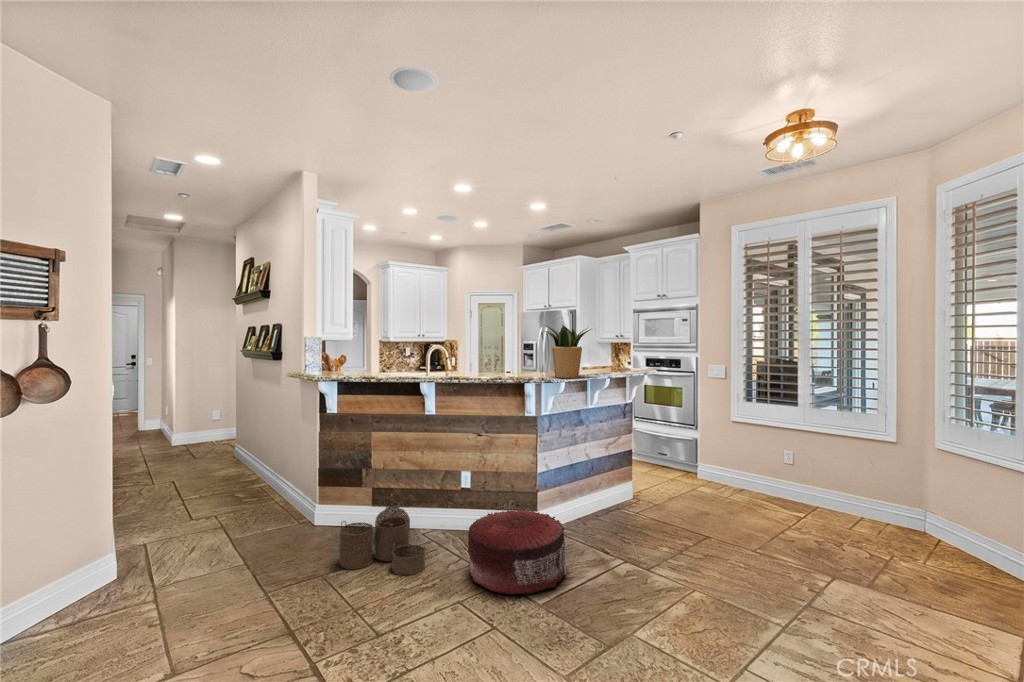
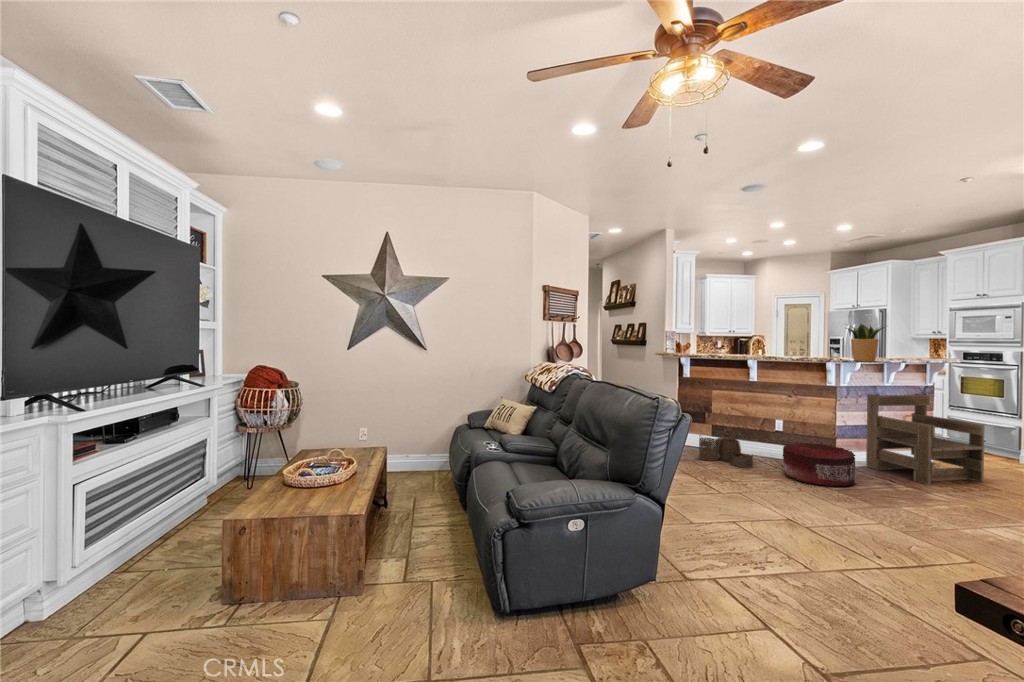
armchair: none [571,415,686,548] -> present [866,394,985,485]

